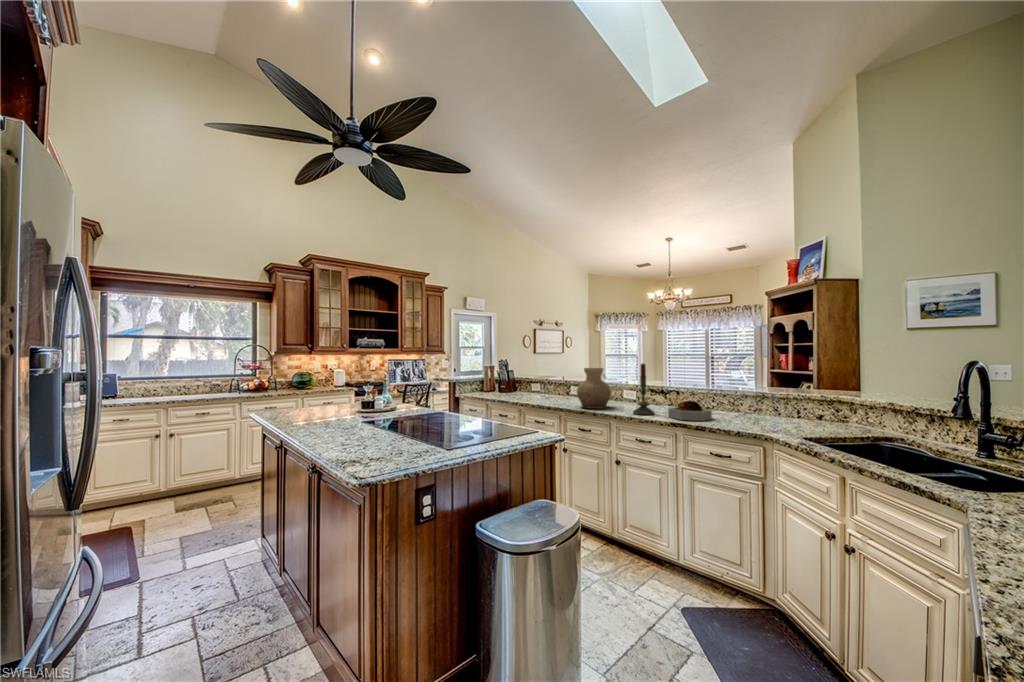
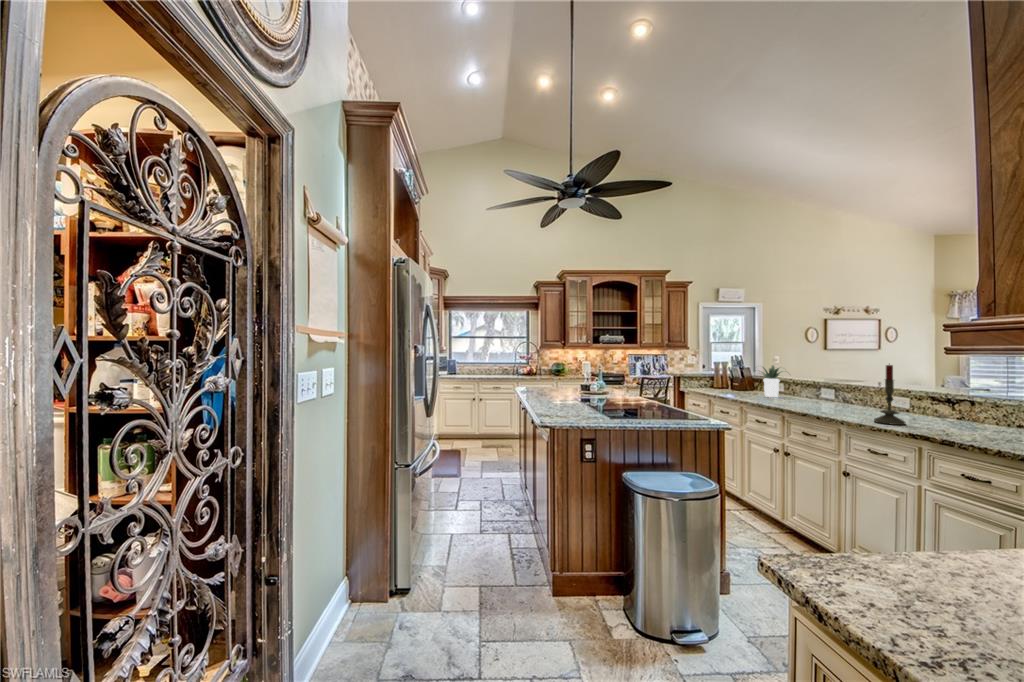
potted plant: none [515,367,549,396] -> present [762,365,781,397]
vase: present [577,368,611,409] -> none [808,368,856,414]
decorative bowl: present [668,401,712,421] -> none [919,410,989,437]

